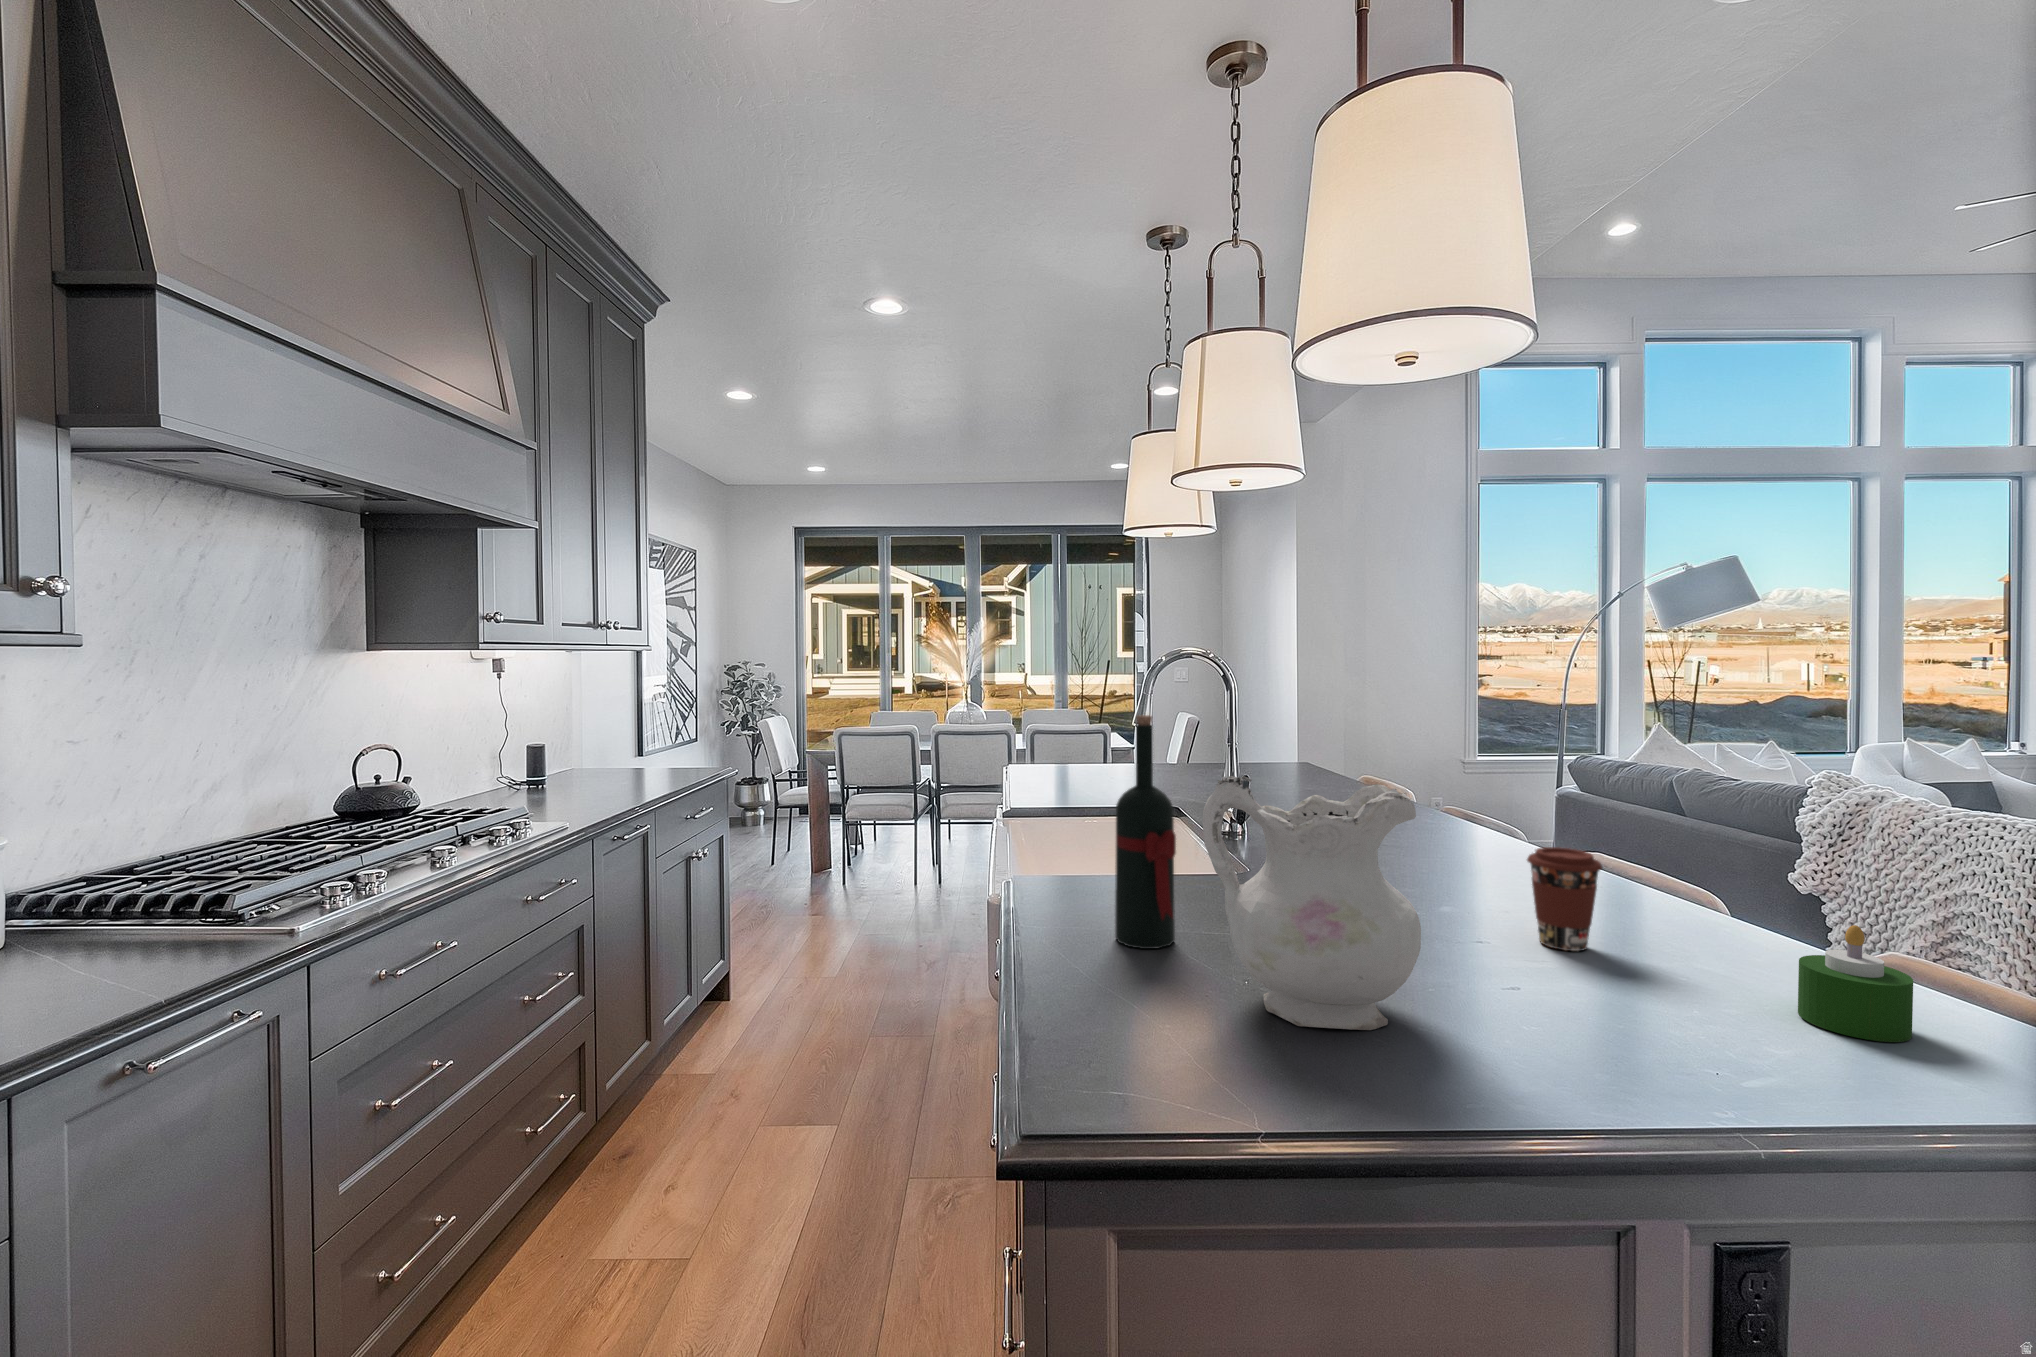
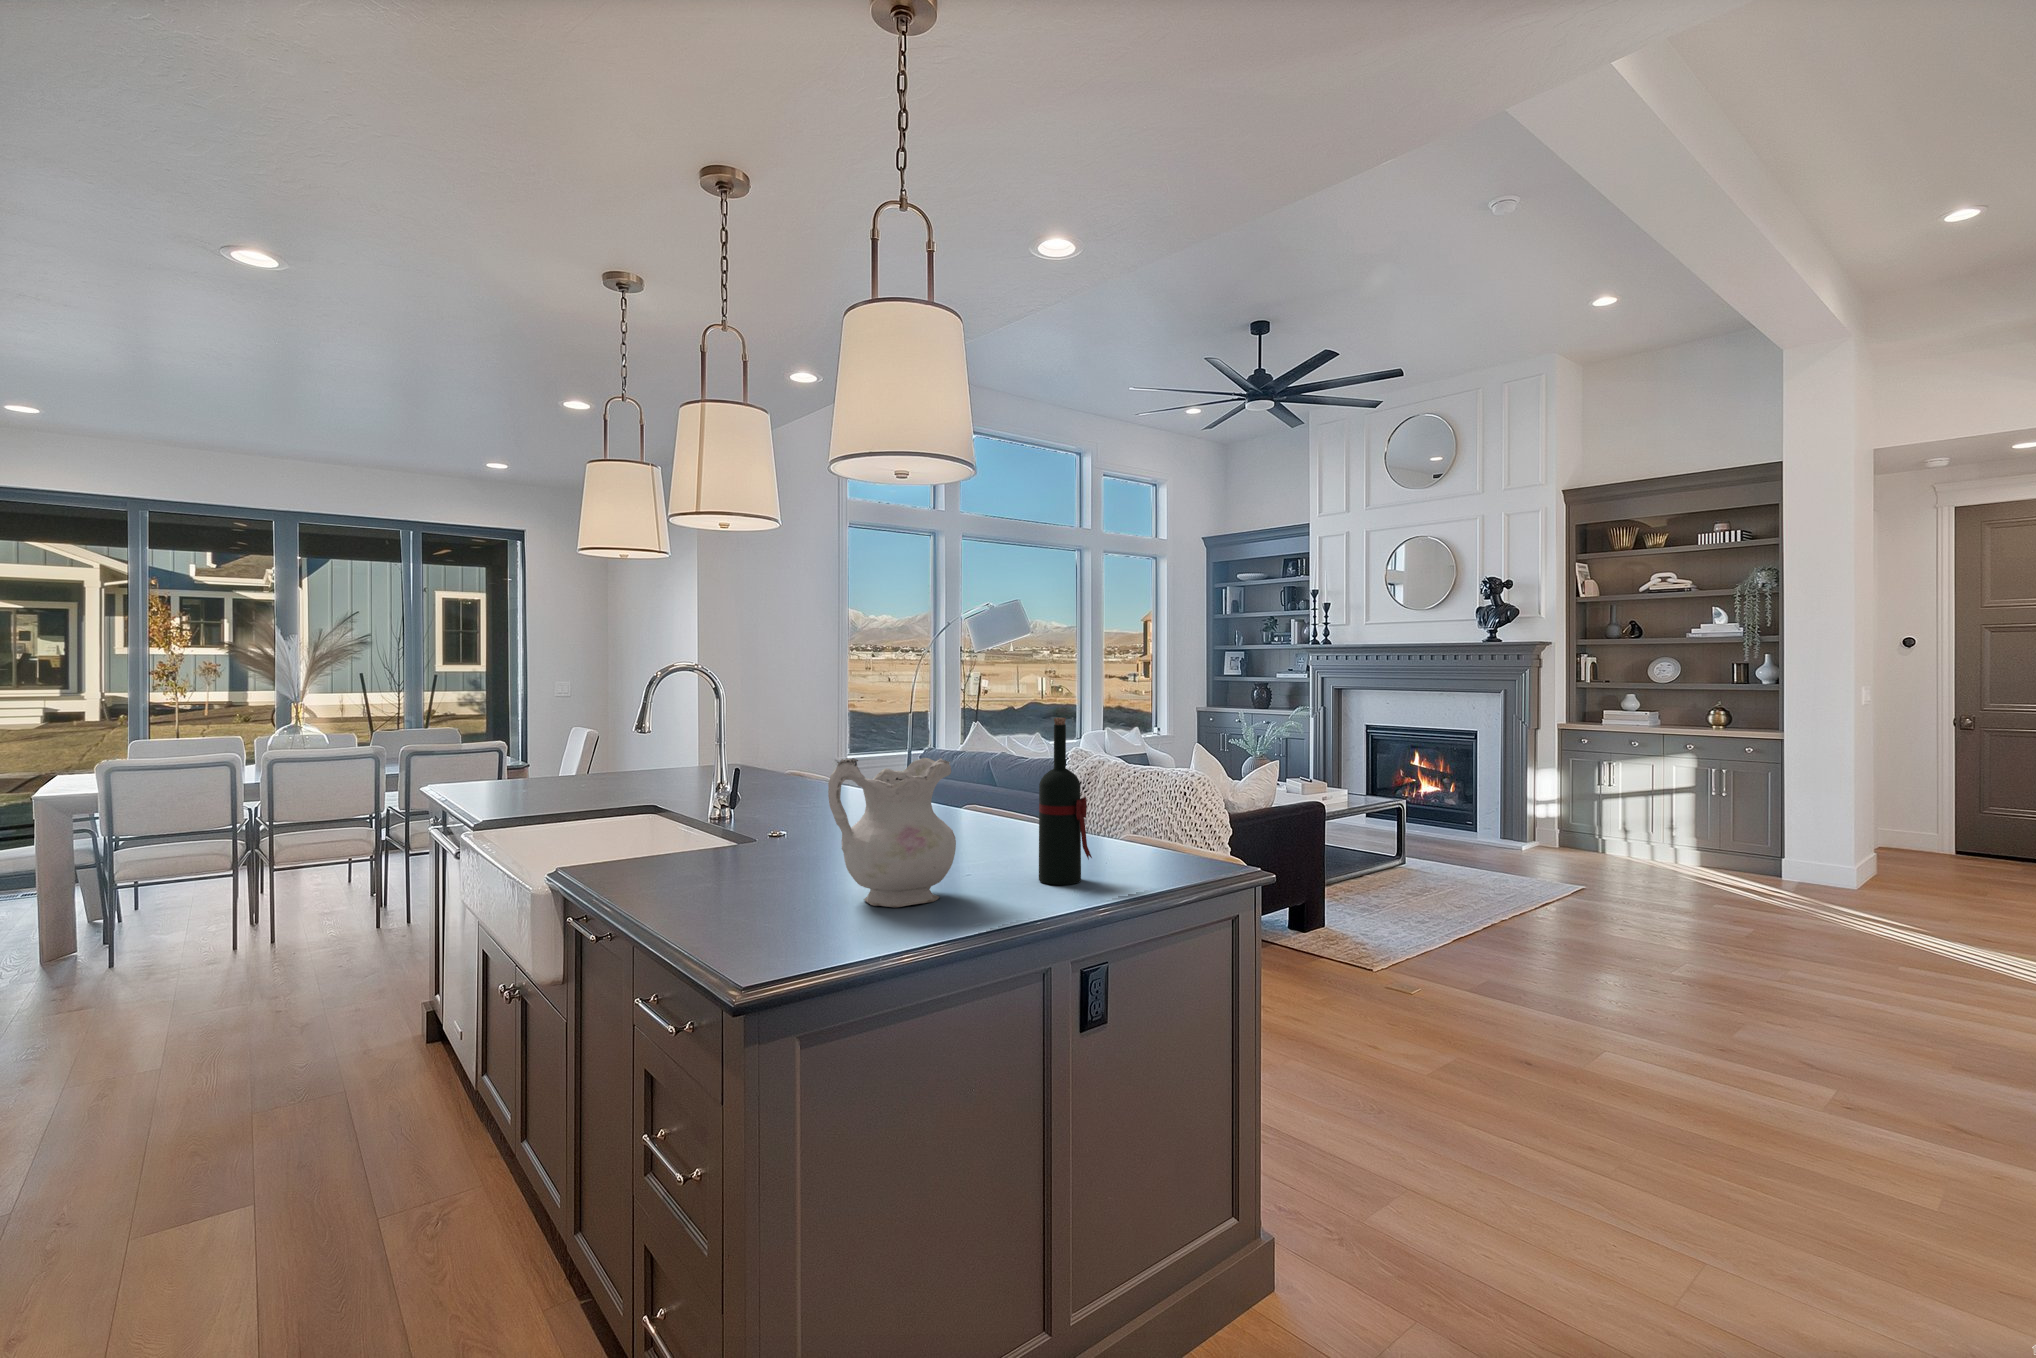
wine bottle: present [1115,715,1176,949] -> present [1039,718,1092,885]
coffee cup: present [1527,847,1602,951] -> none [976,794,1015,855]
candle: present [1798,925,1913,1042] -> none [1104,810,1145,863]

